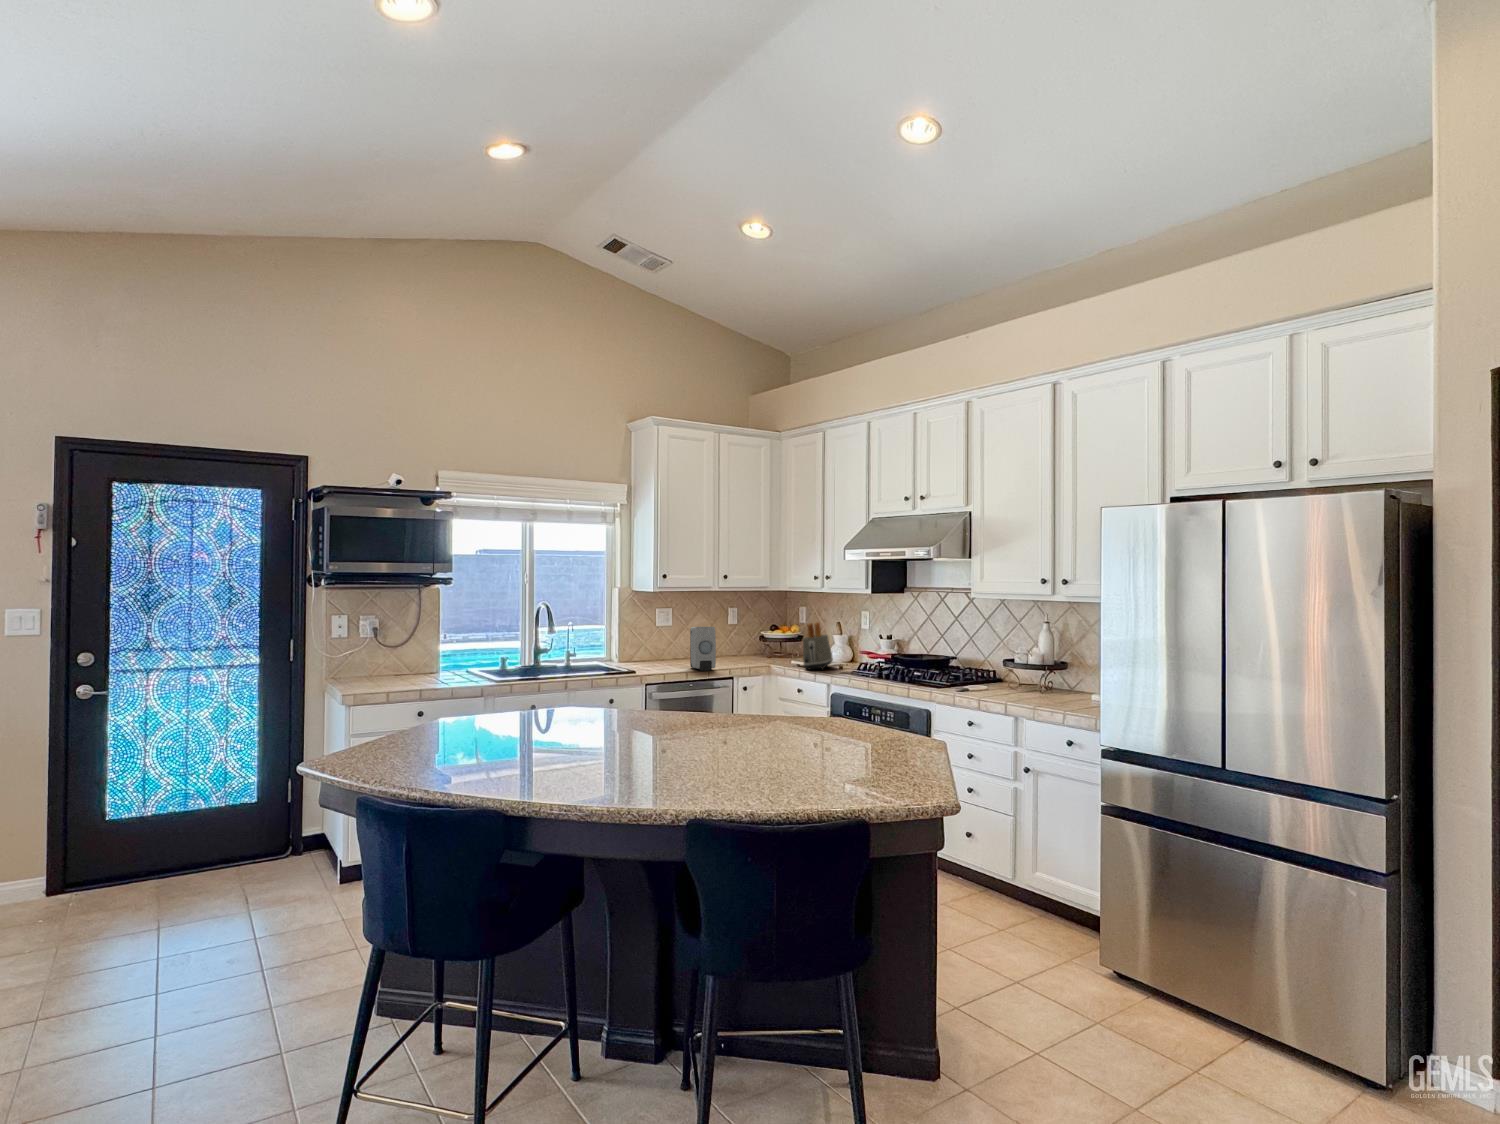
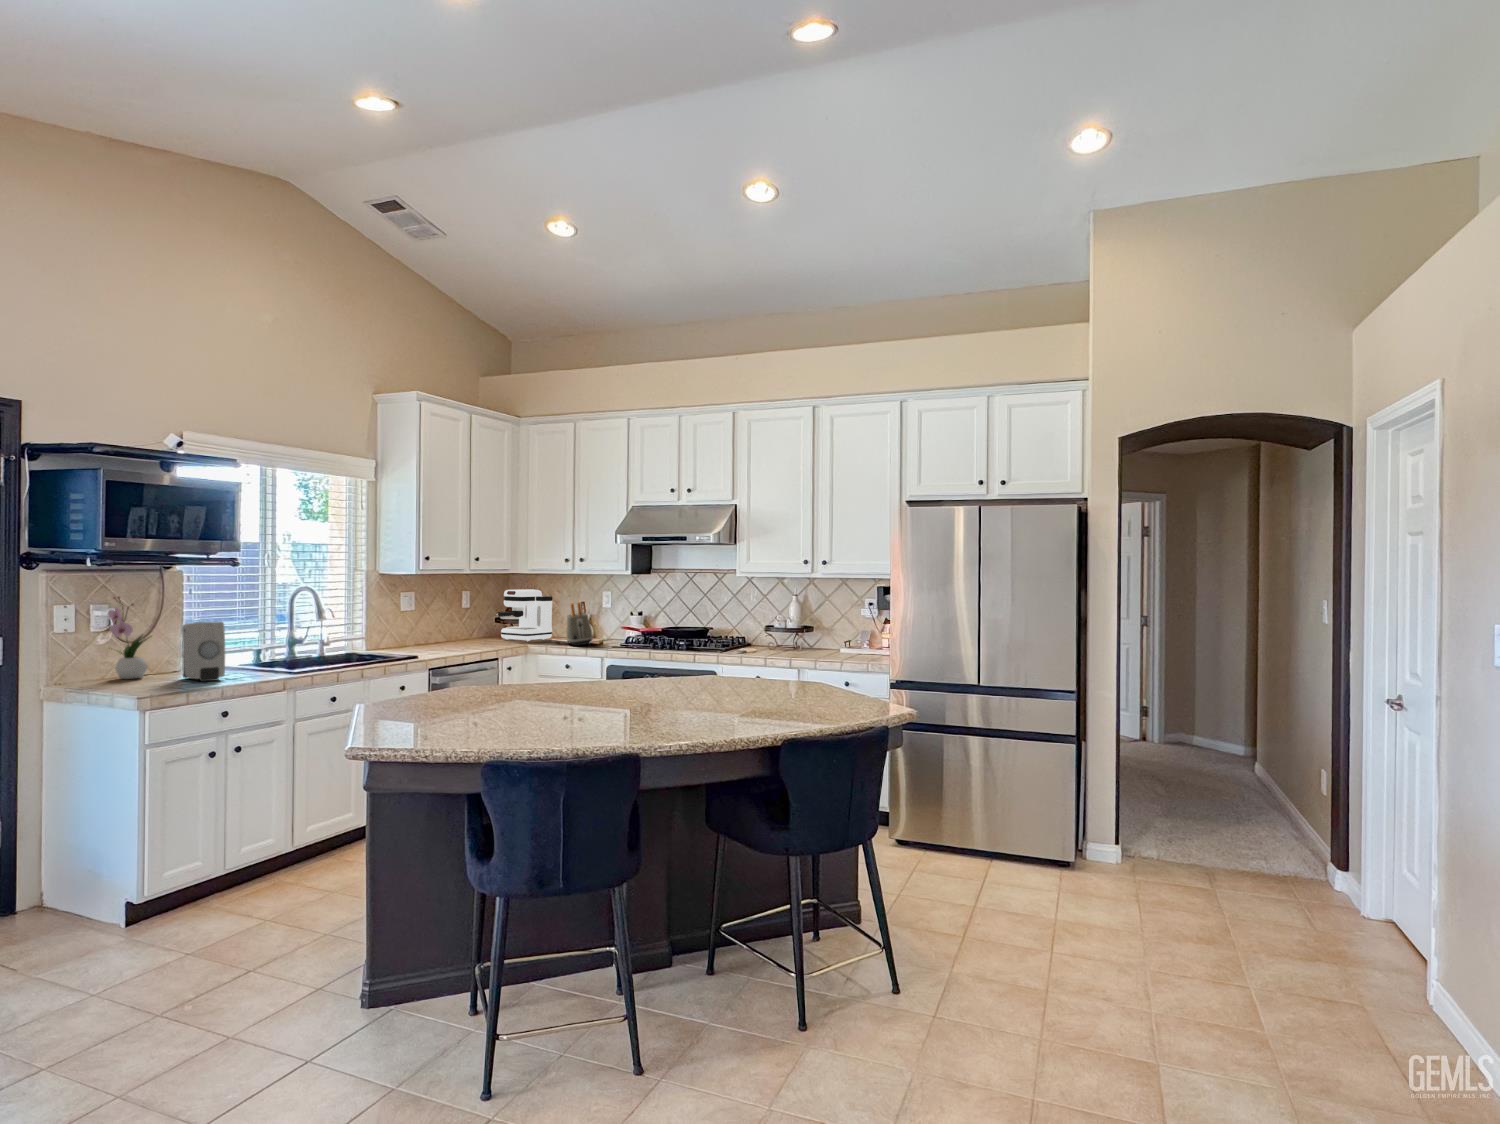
coffee maker: none [748,608,805,662] -> present [498,590,552,641]
flower arrangement: none [367,610,398,679] -> present [108,597,148,679]
soap dispenser: present [690,627,716,671] -> present [182,622,225,681]

